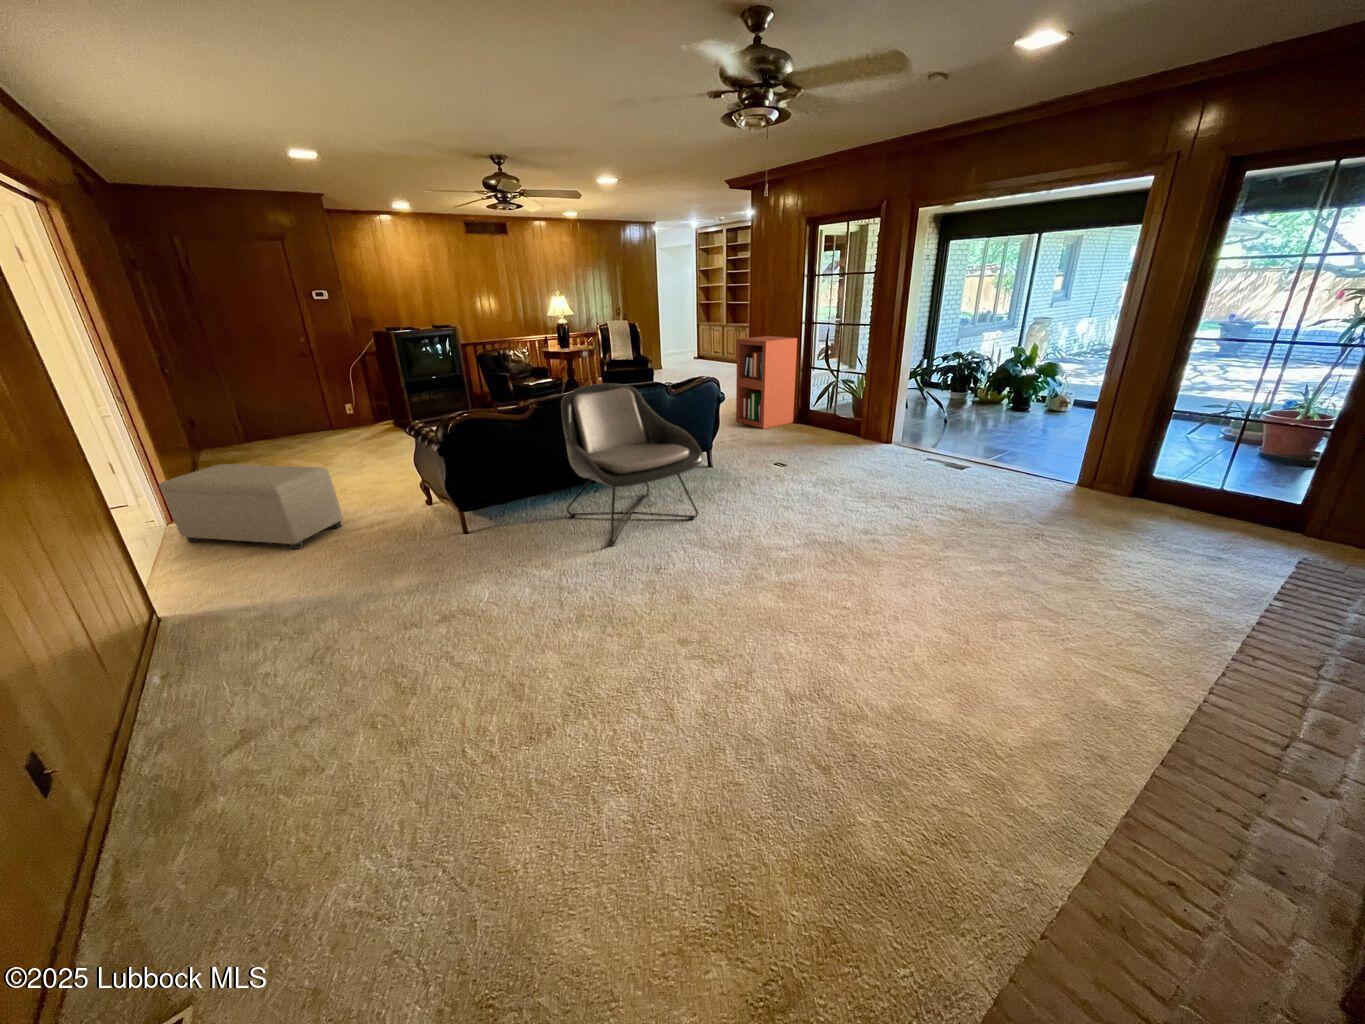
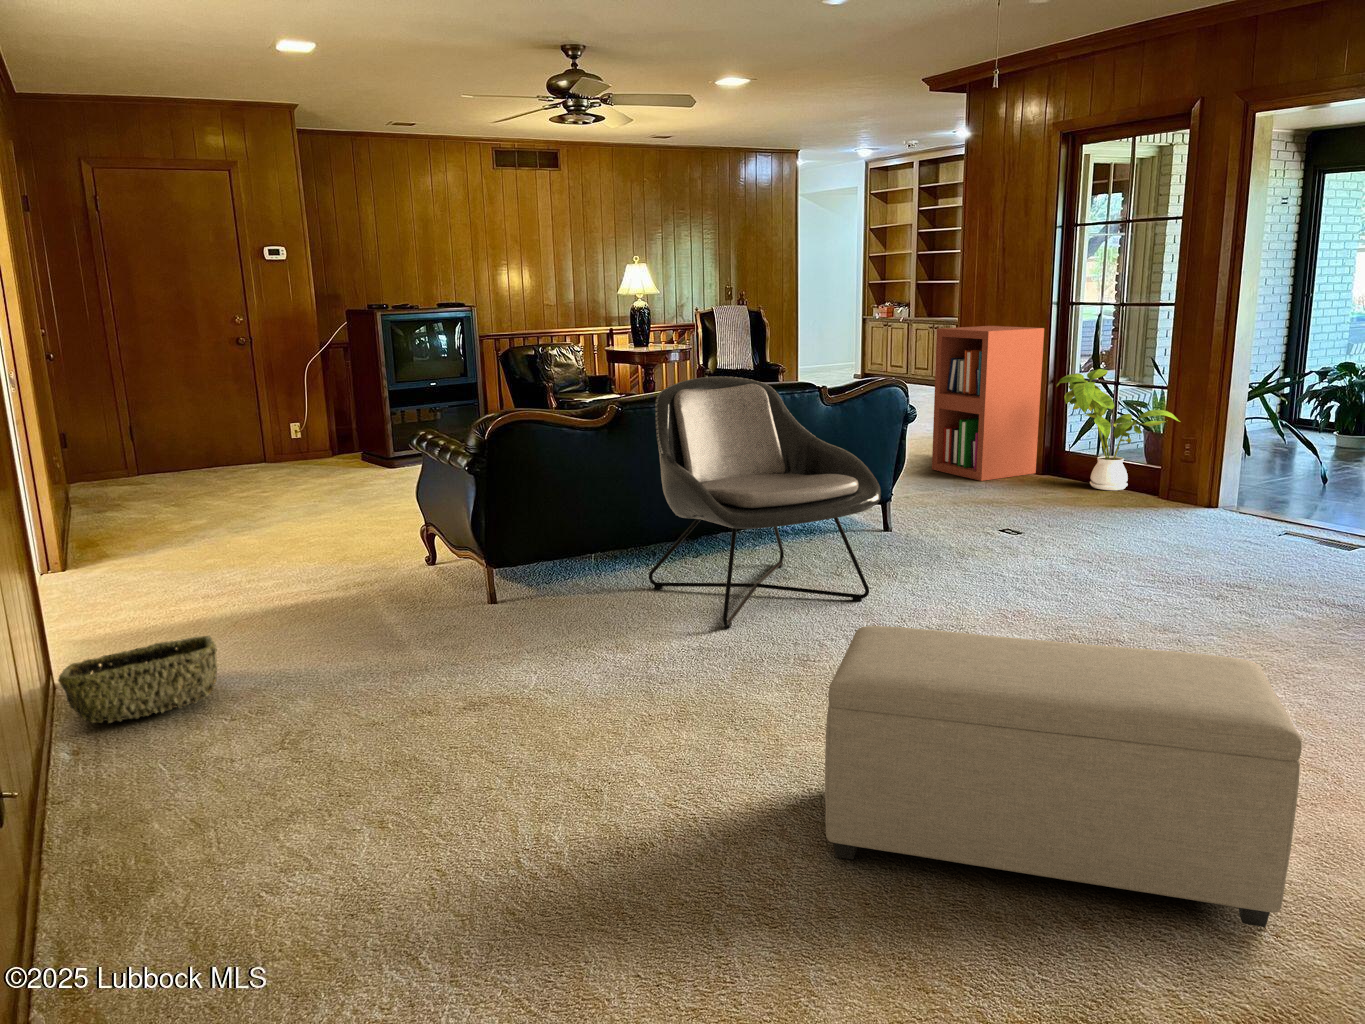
house plant: none [804,363,872,433] -> present [1057,369,1180,490]
ottoman: present [159,464,343,549] -> present [825,626,1302,927]
woven basket: none [138,585,267,659] -> present [58,636,217,723]

